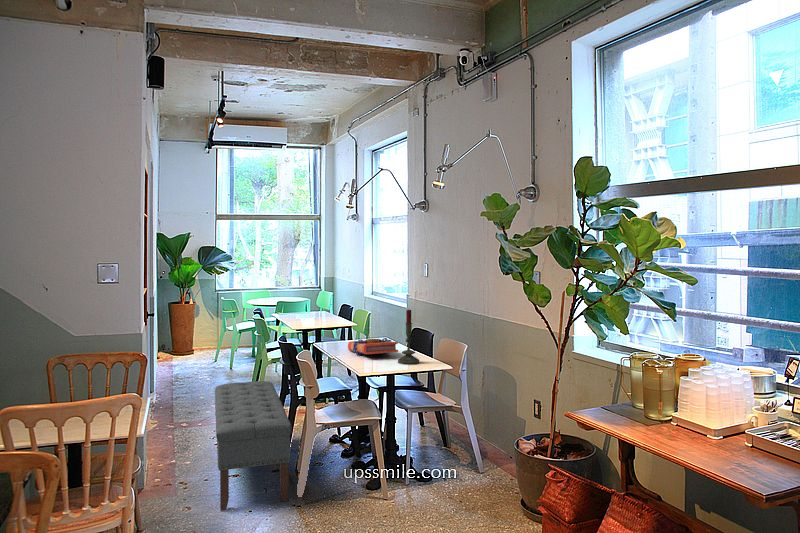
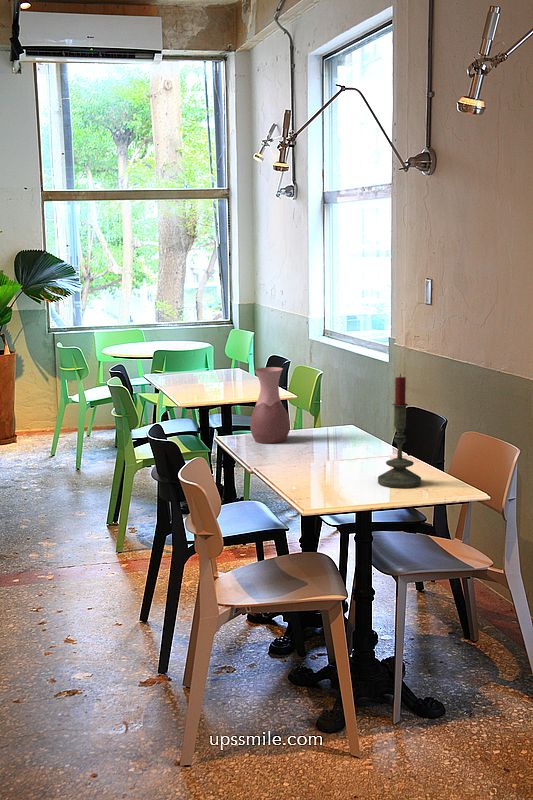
vase: none [333,307,354,346] -> present [250,367,290,443]
book: present [348,338,398,356] -> none [278,430,378,466]
bench: present [215,381,292,511] -> none [22,508,168,767]

